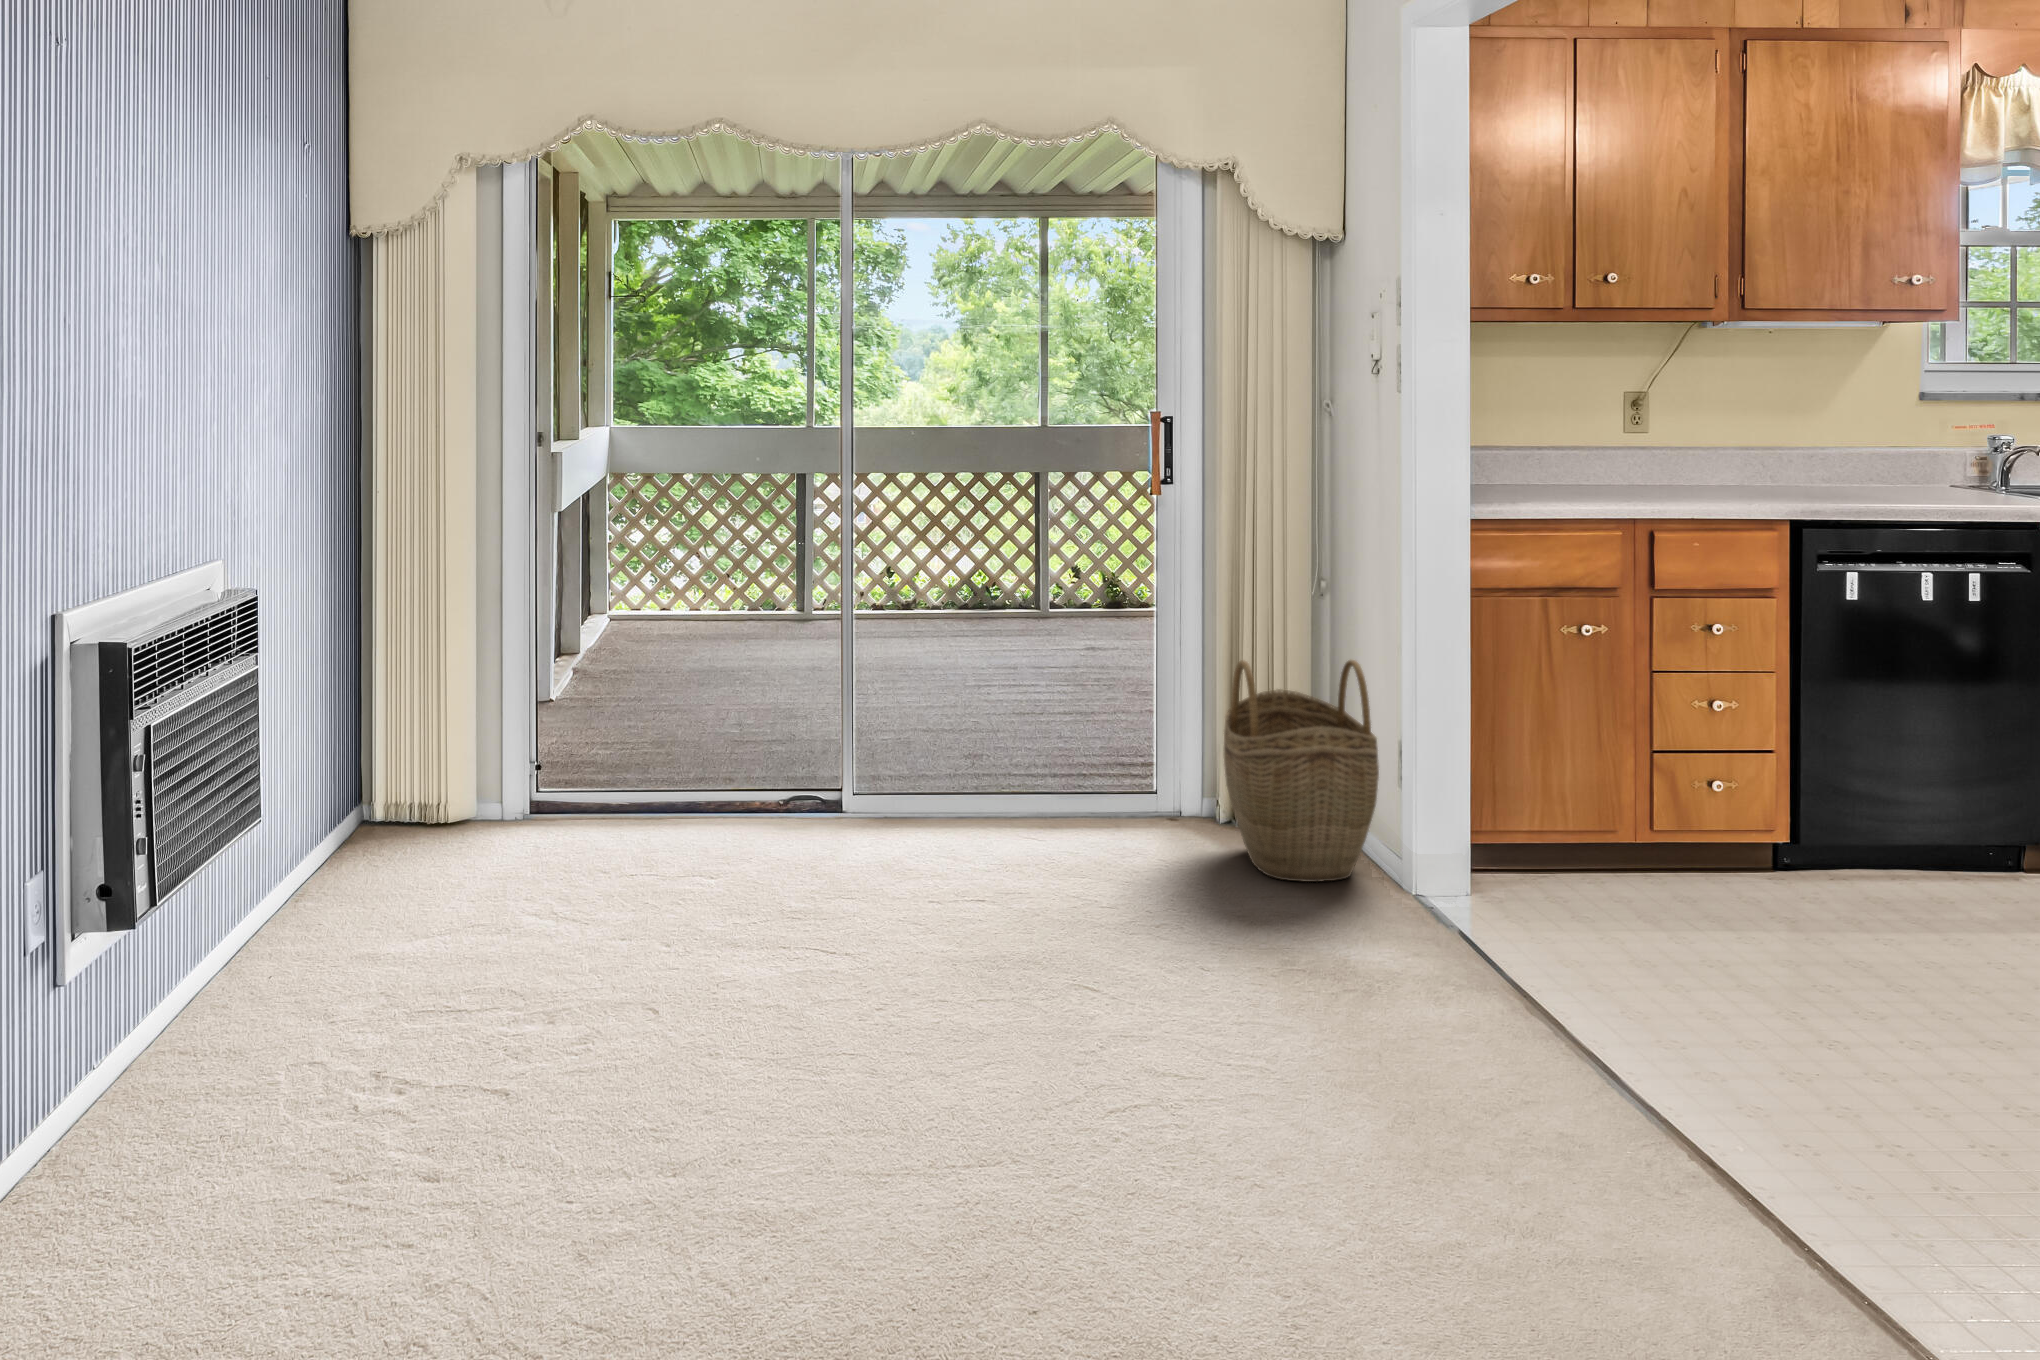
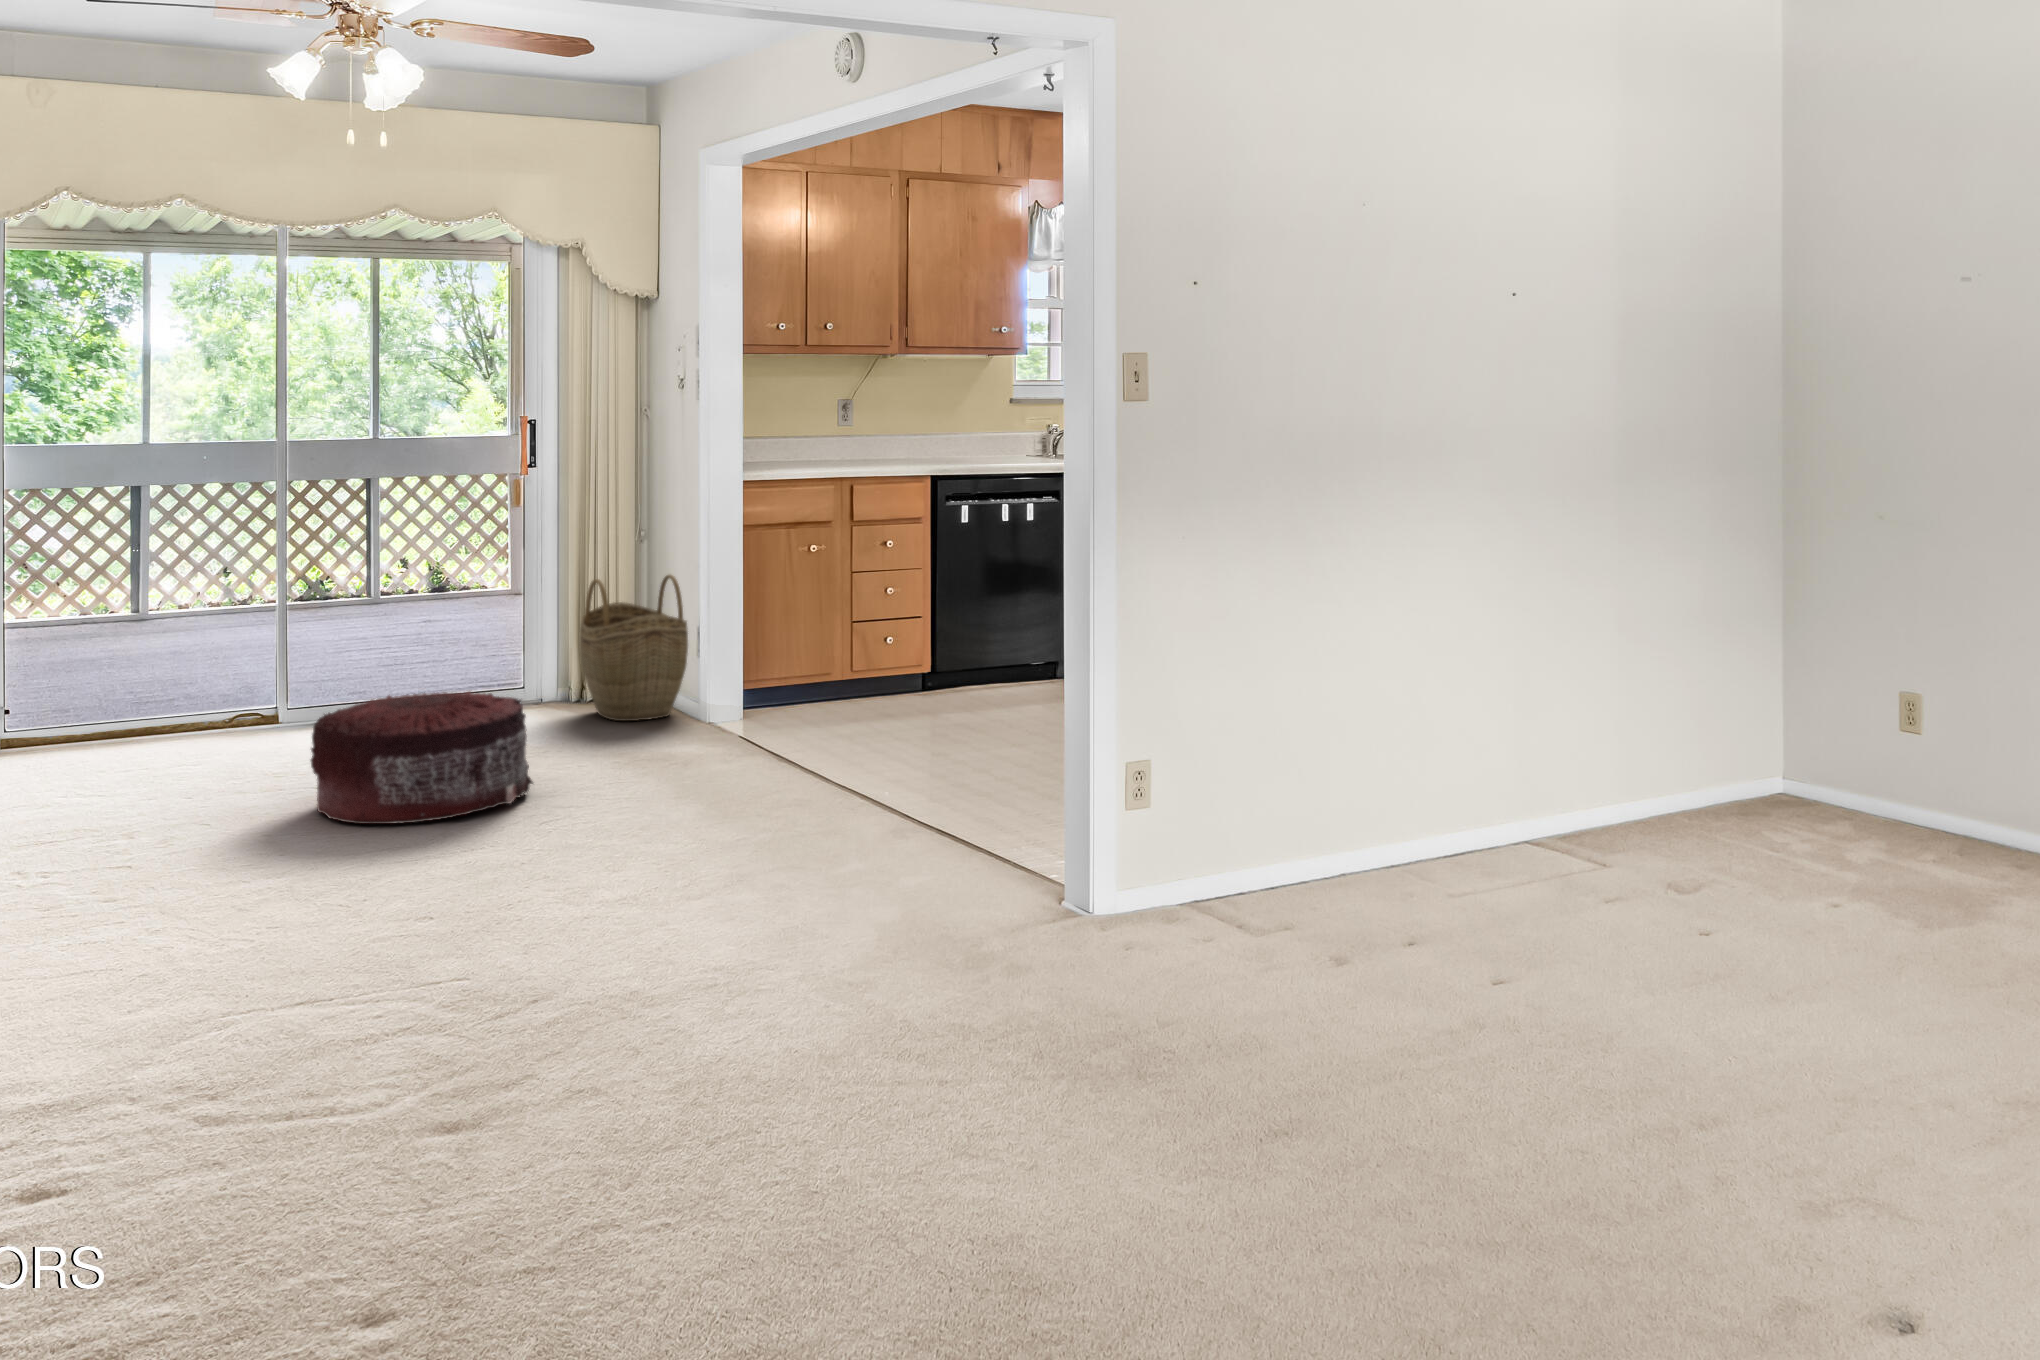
pouf: none [768,847,1095,1095] -> present [311,691,533,824]

